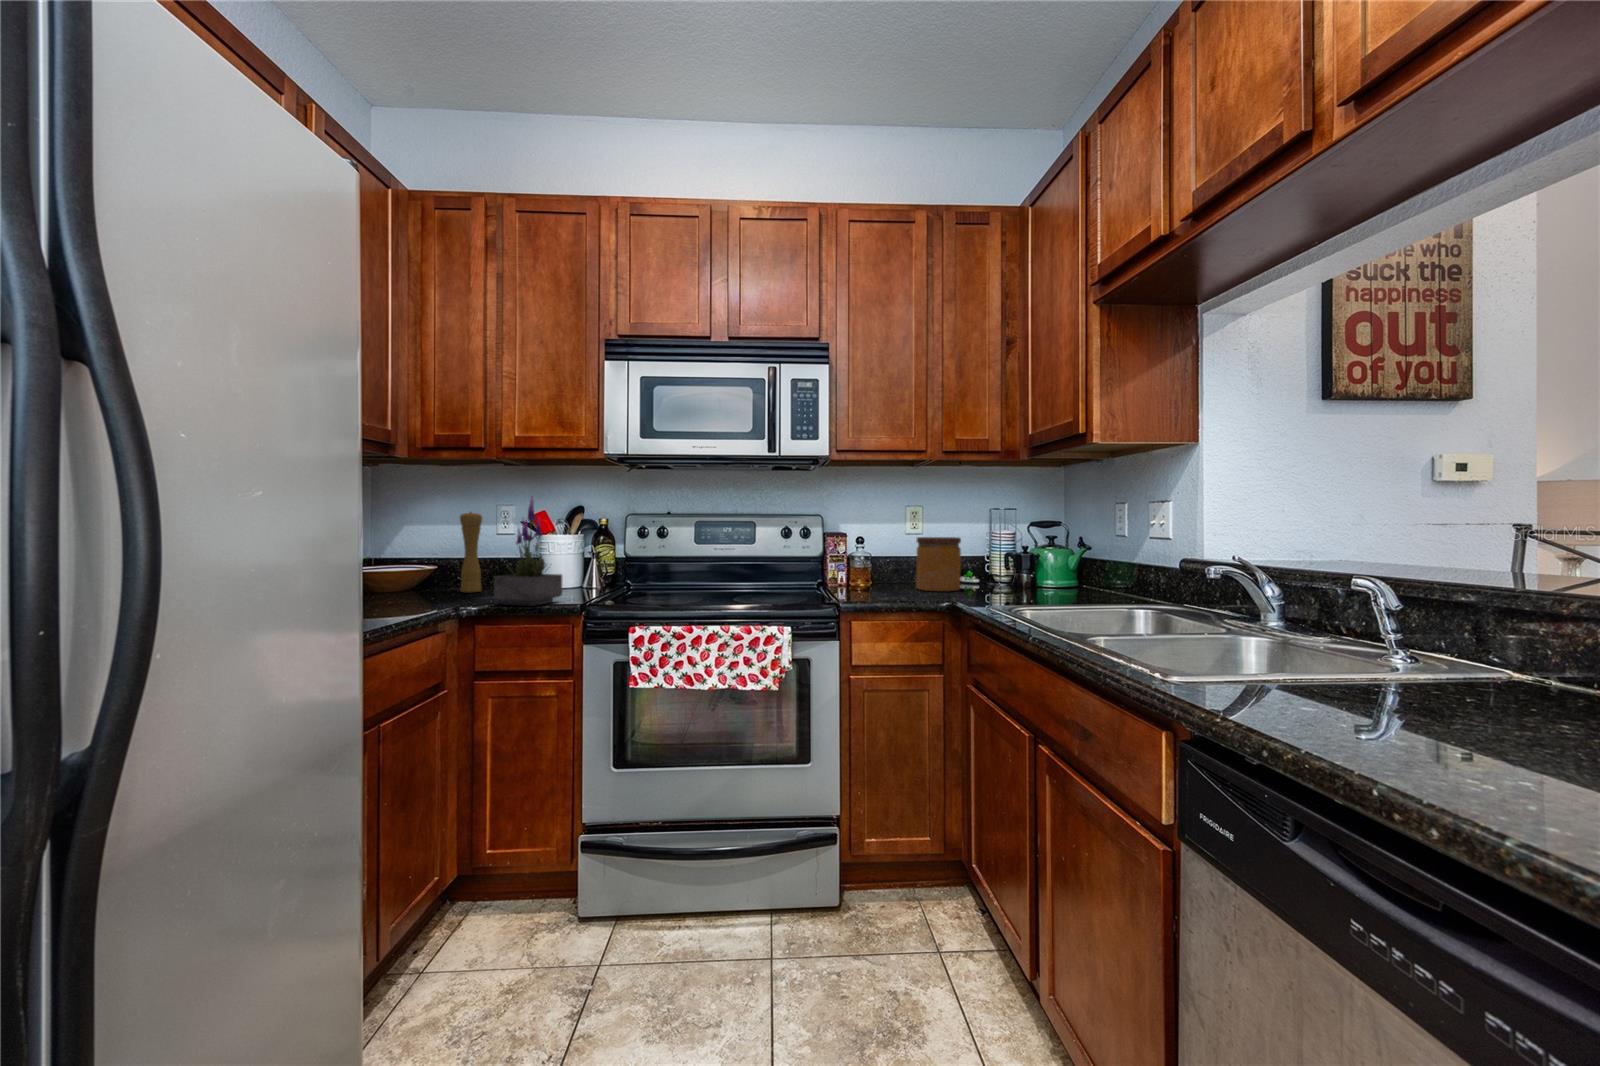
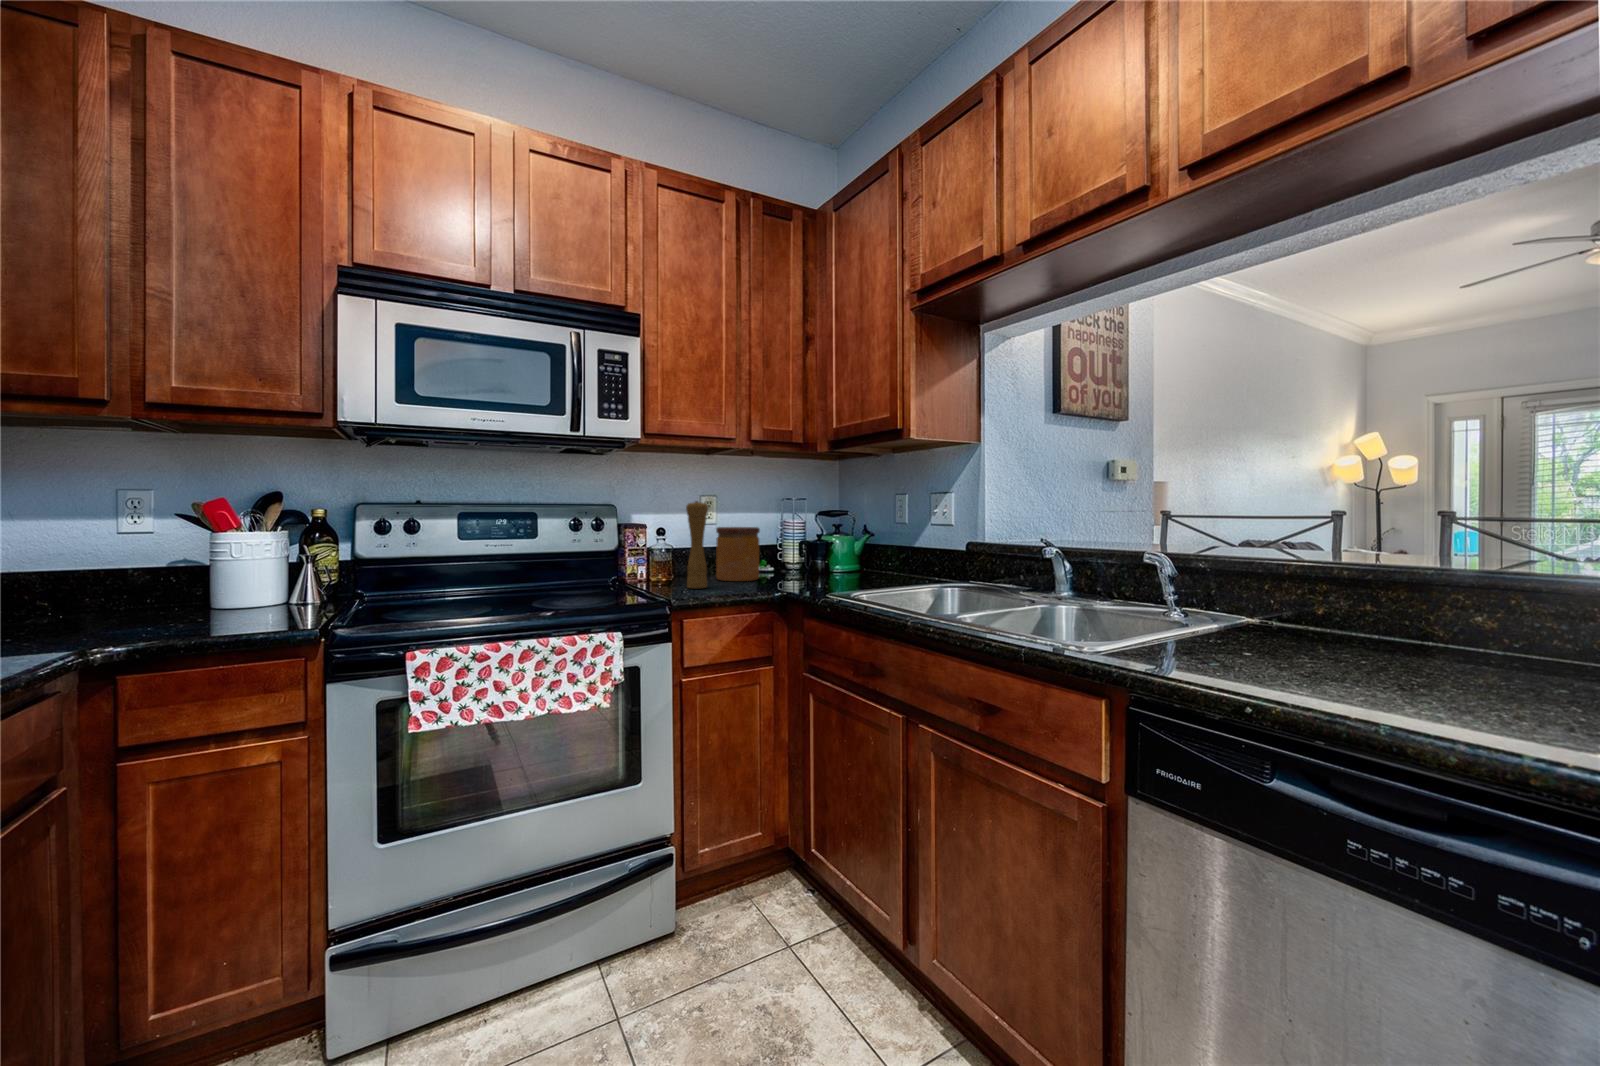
potted plant: present [494,496,562,606] -> none [155,475,279,636]
pepper mill: present [460,512,482,592] -> present [686,501,708,589]

